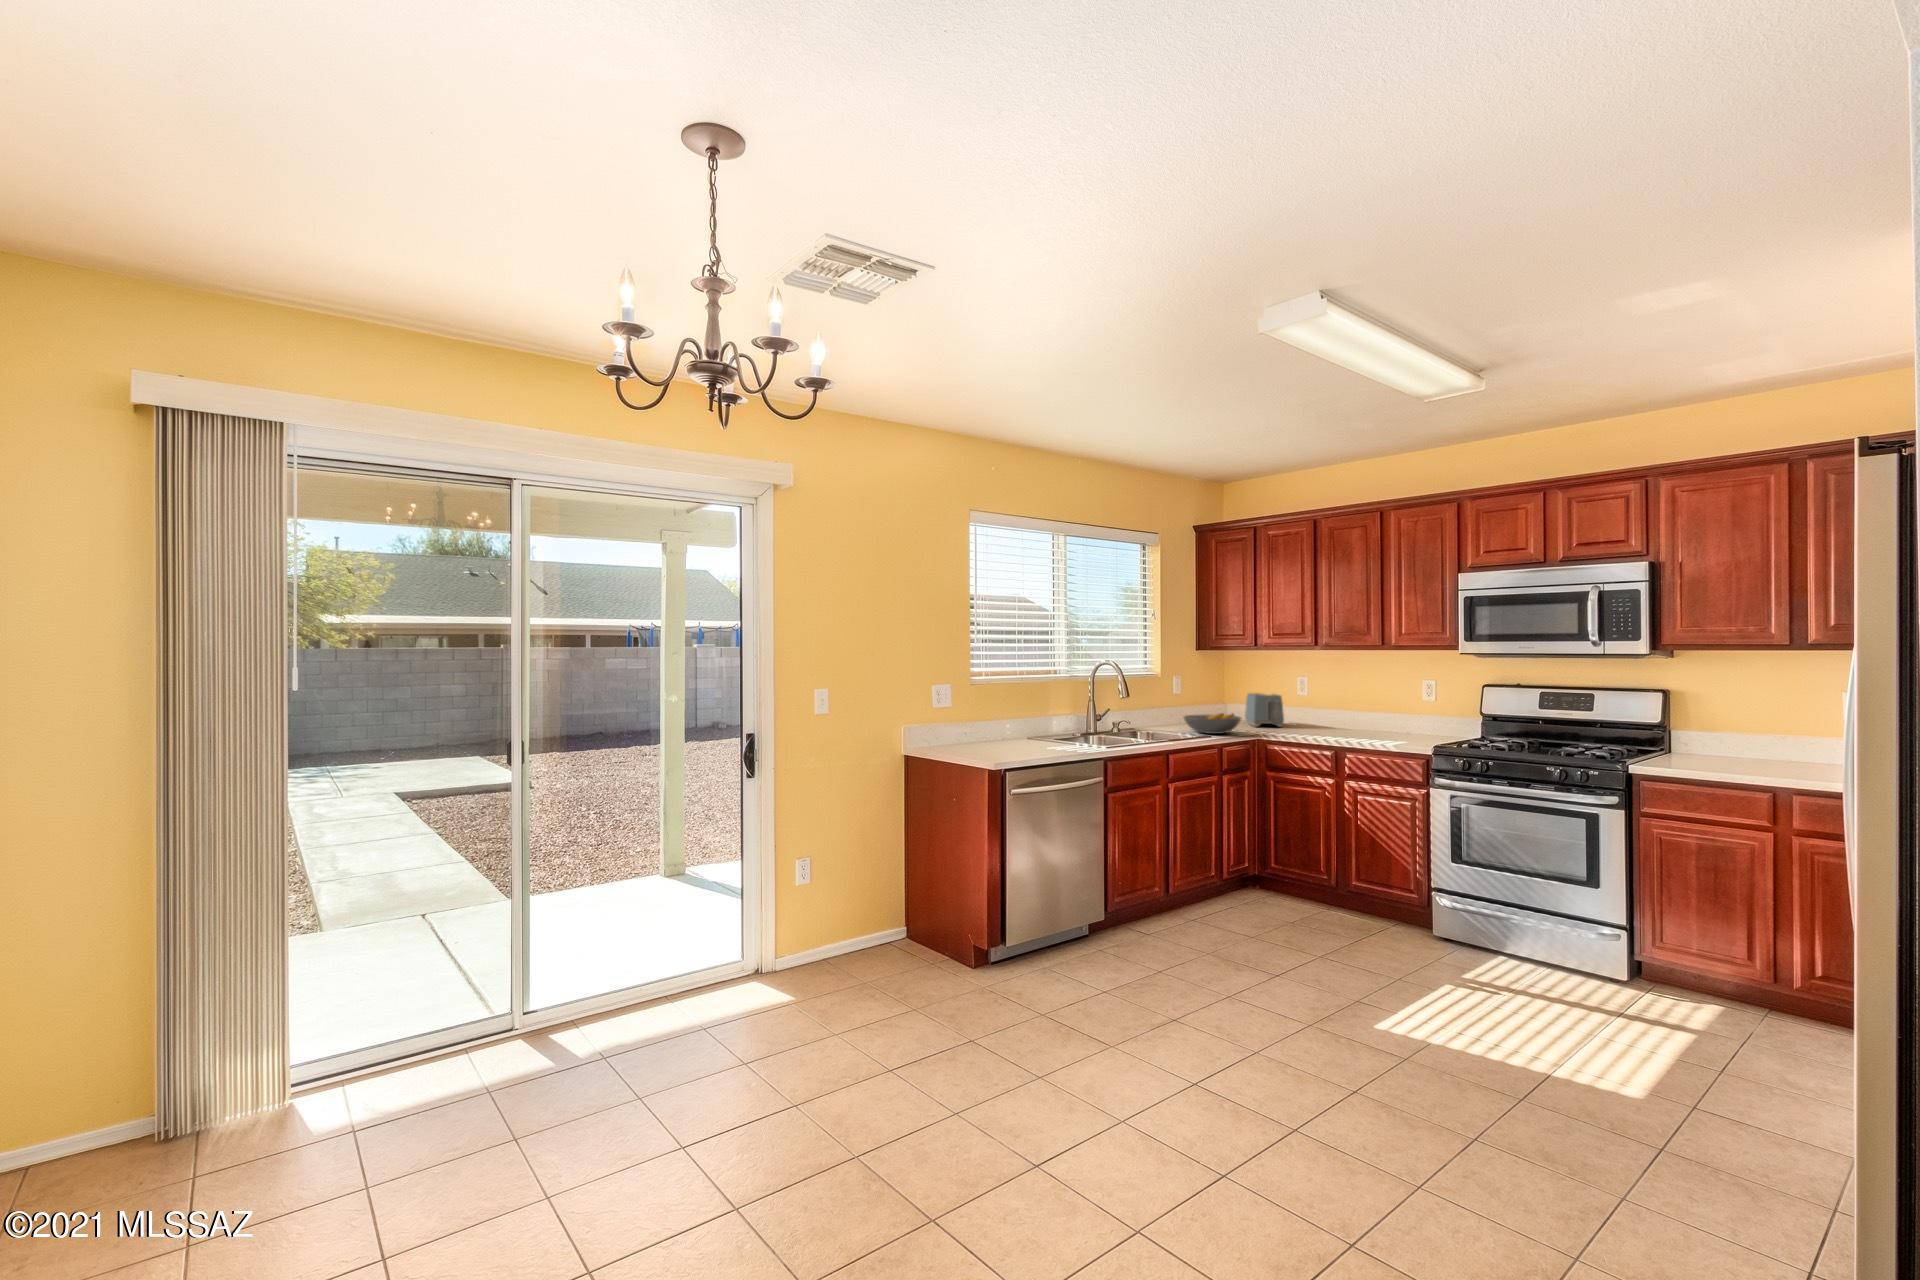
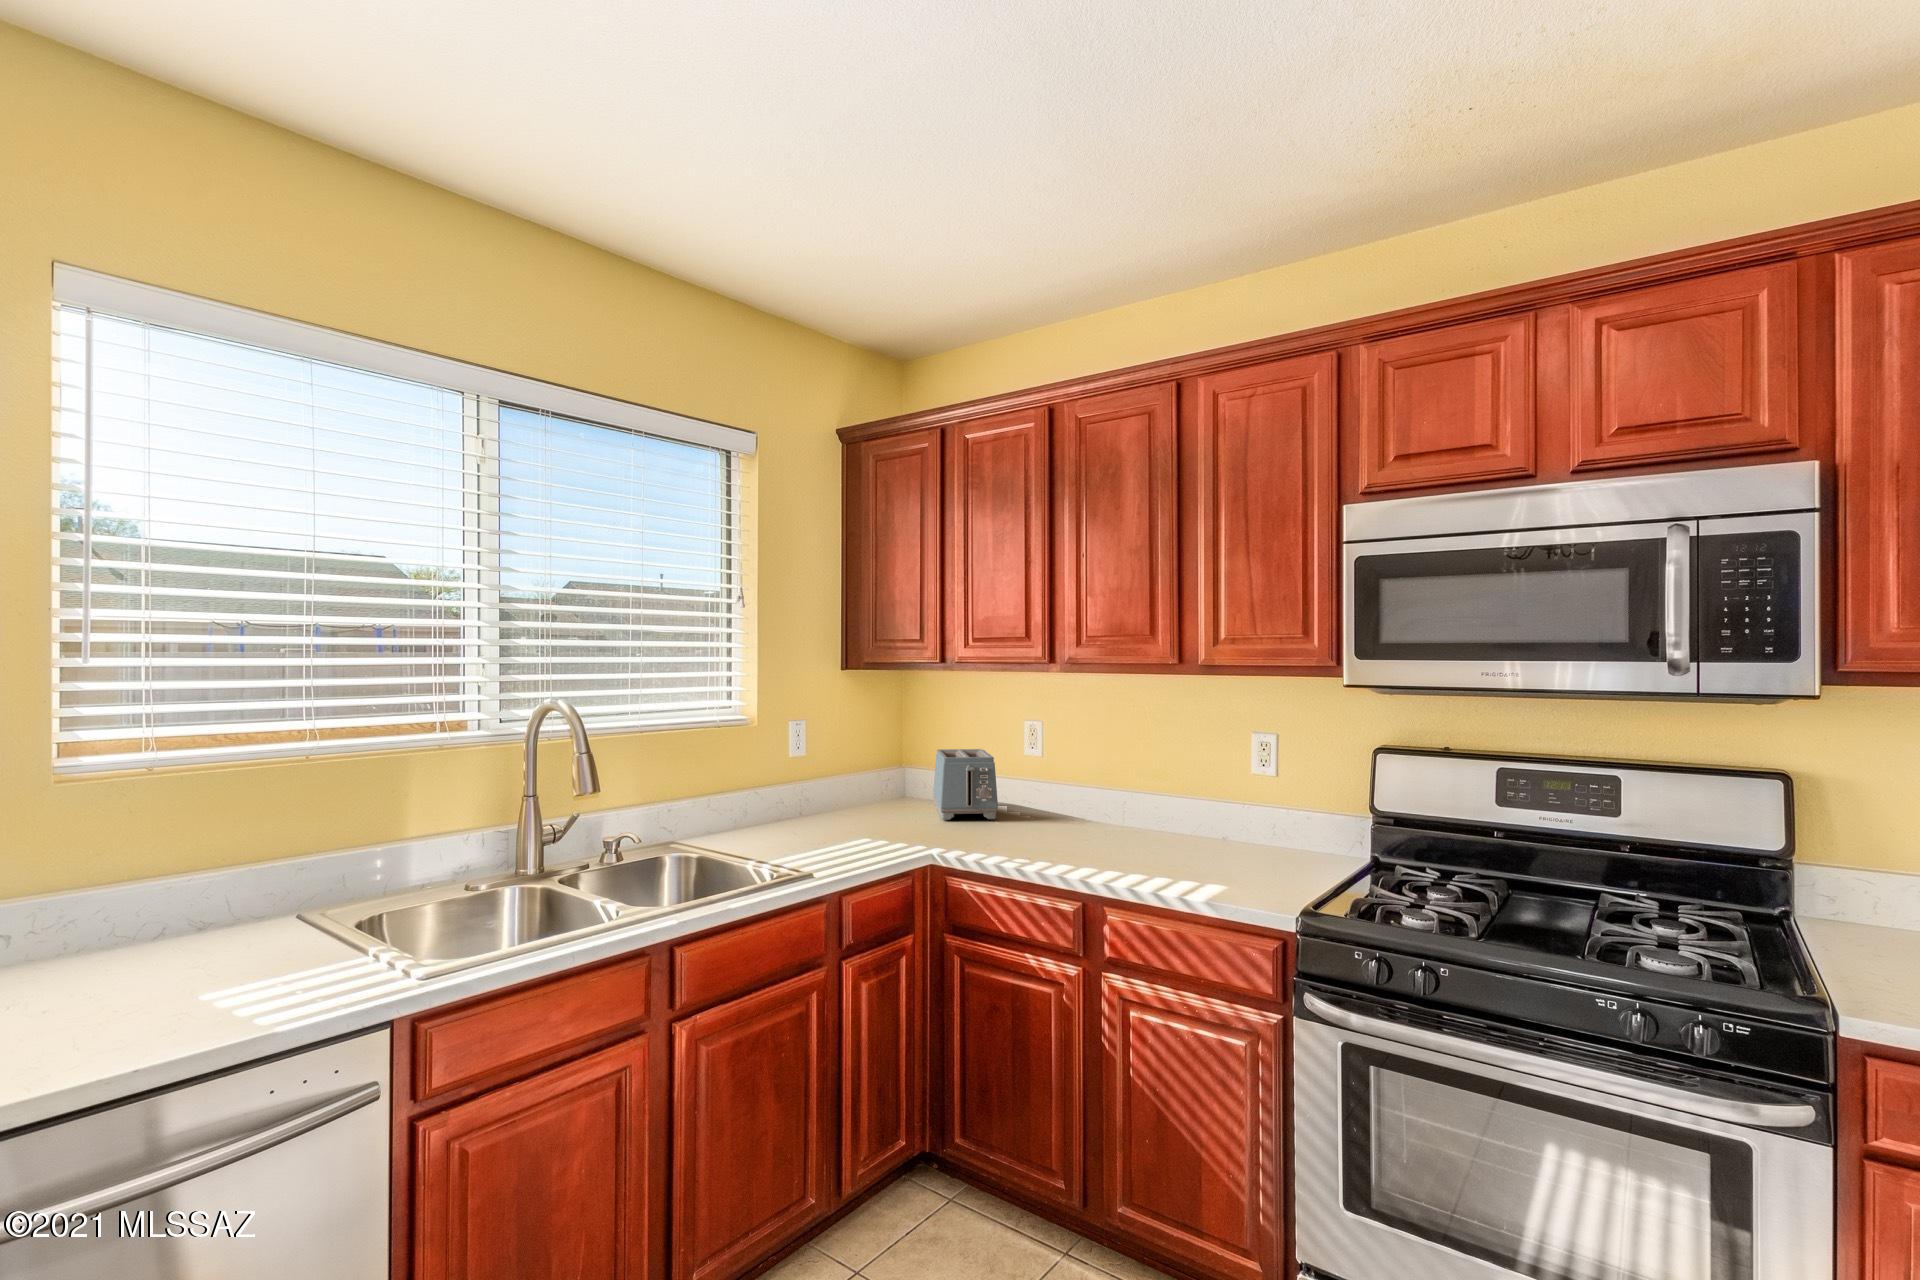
fruit bowl: present [1184,713,1241,734] -> none [776,805,900,854]

